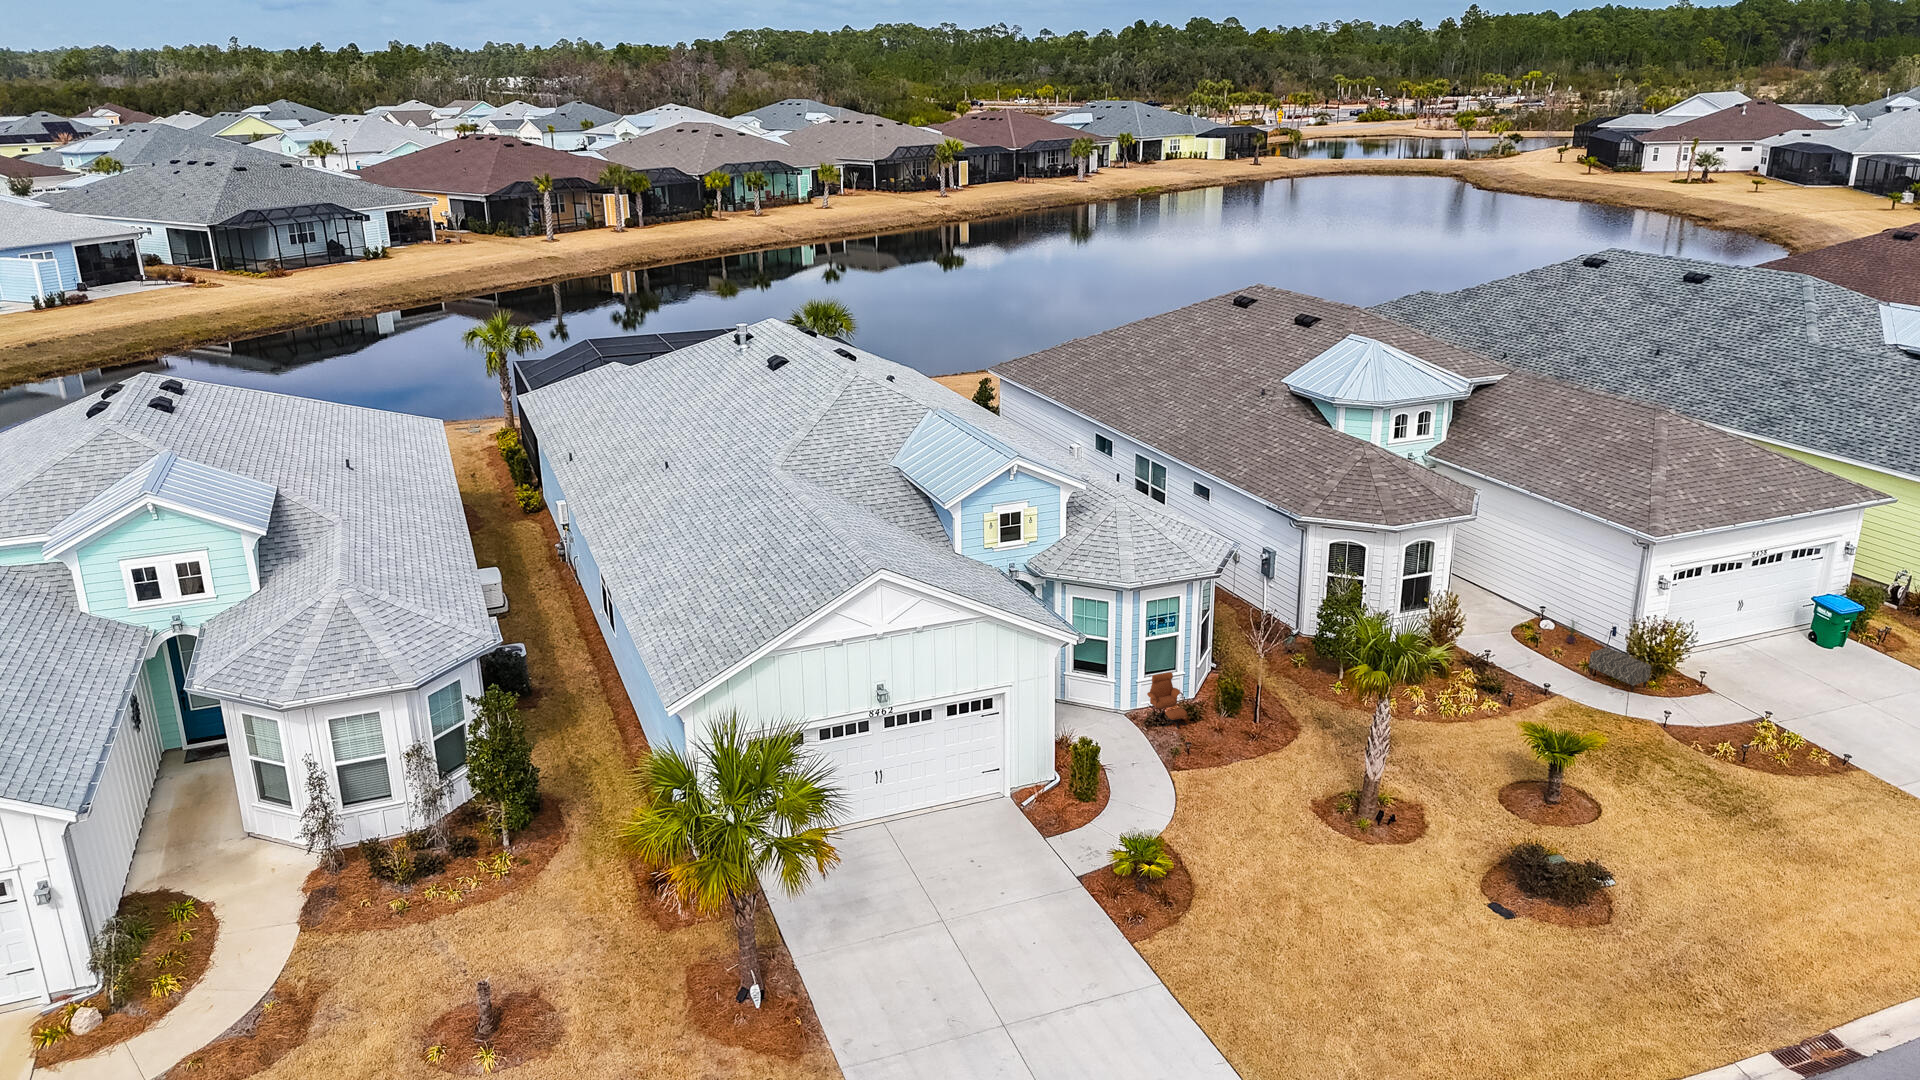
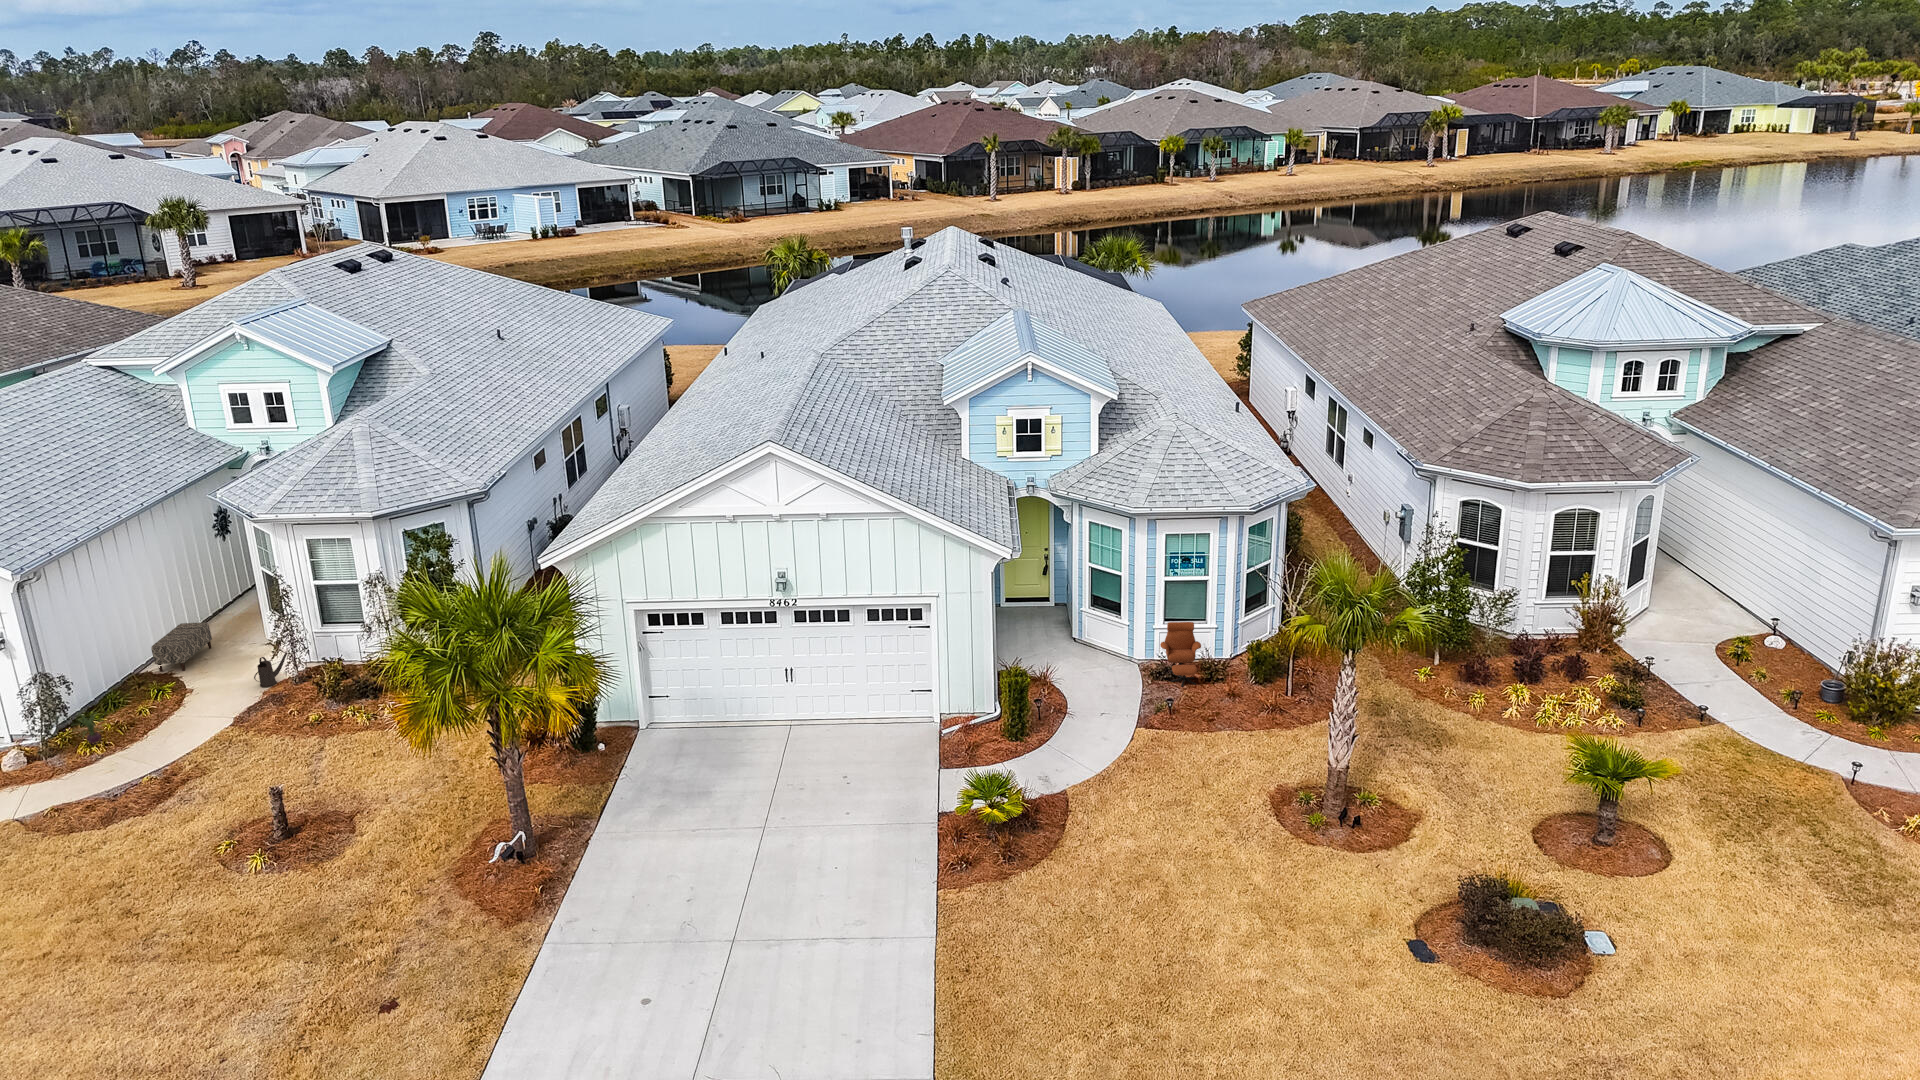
decorative plant: present [1566,621,1576,643] -> present [80,715,101,744]
bench: present [1589,647,1651,692] -> present [151,622,212,672]
watering can: none [281,847,306,889] -> present [254,653,287,687]

